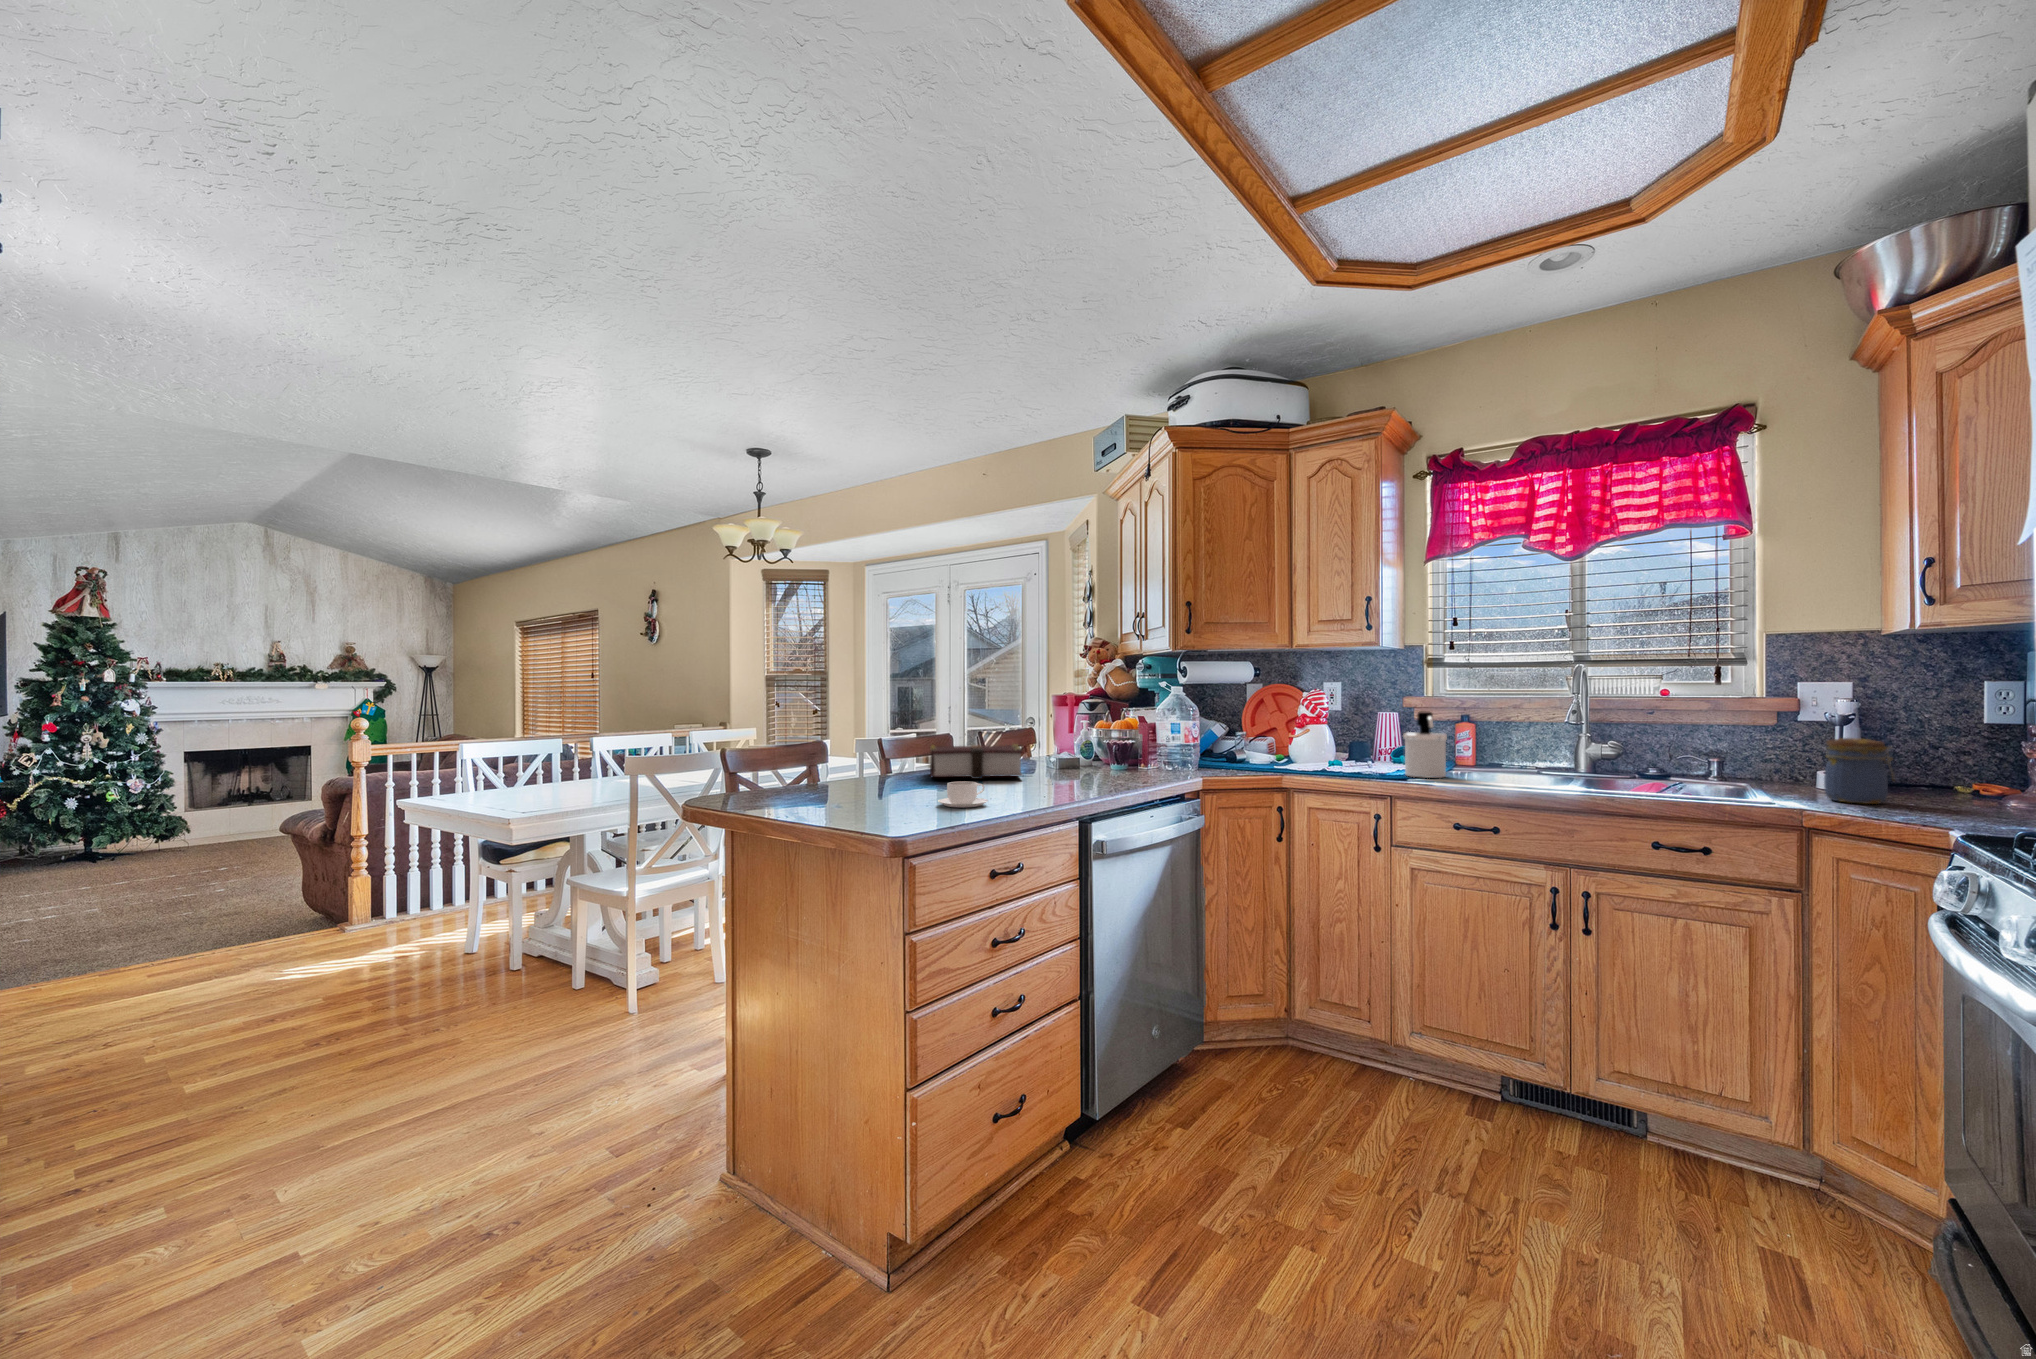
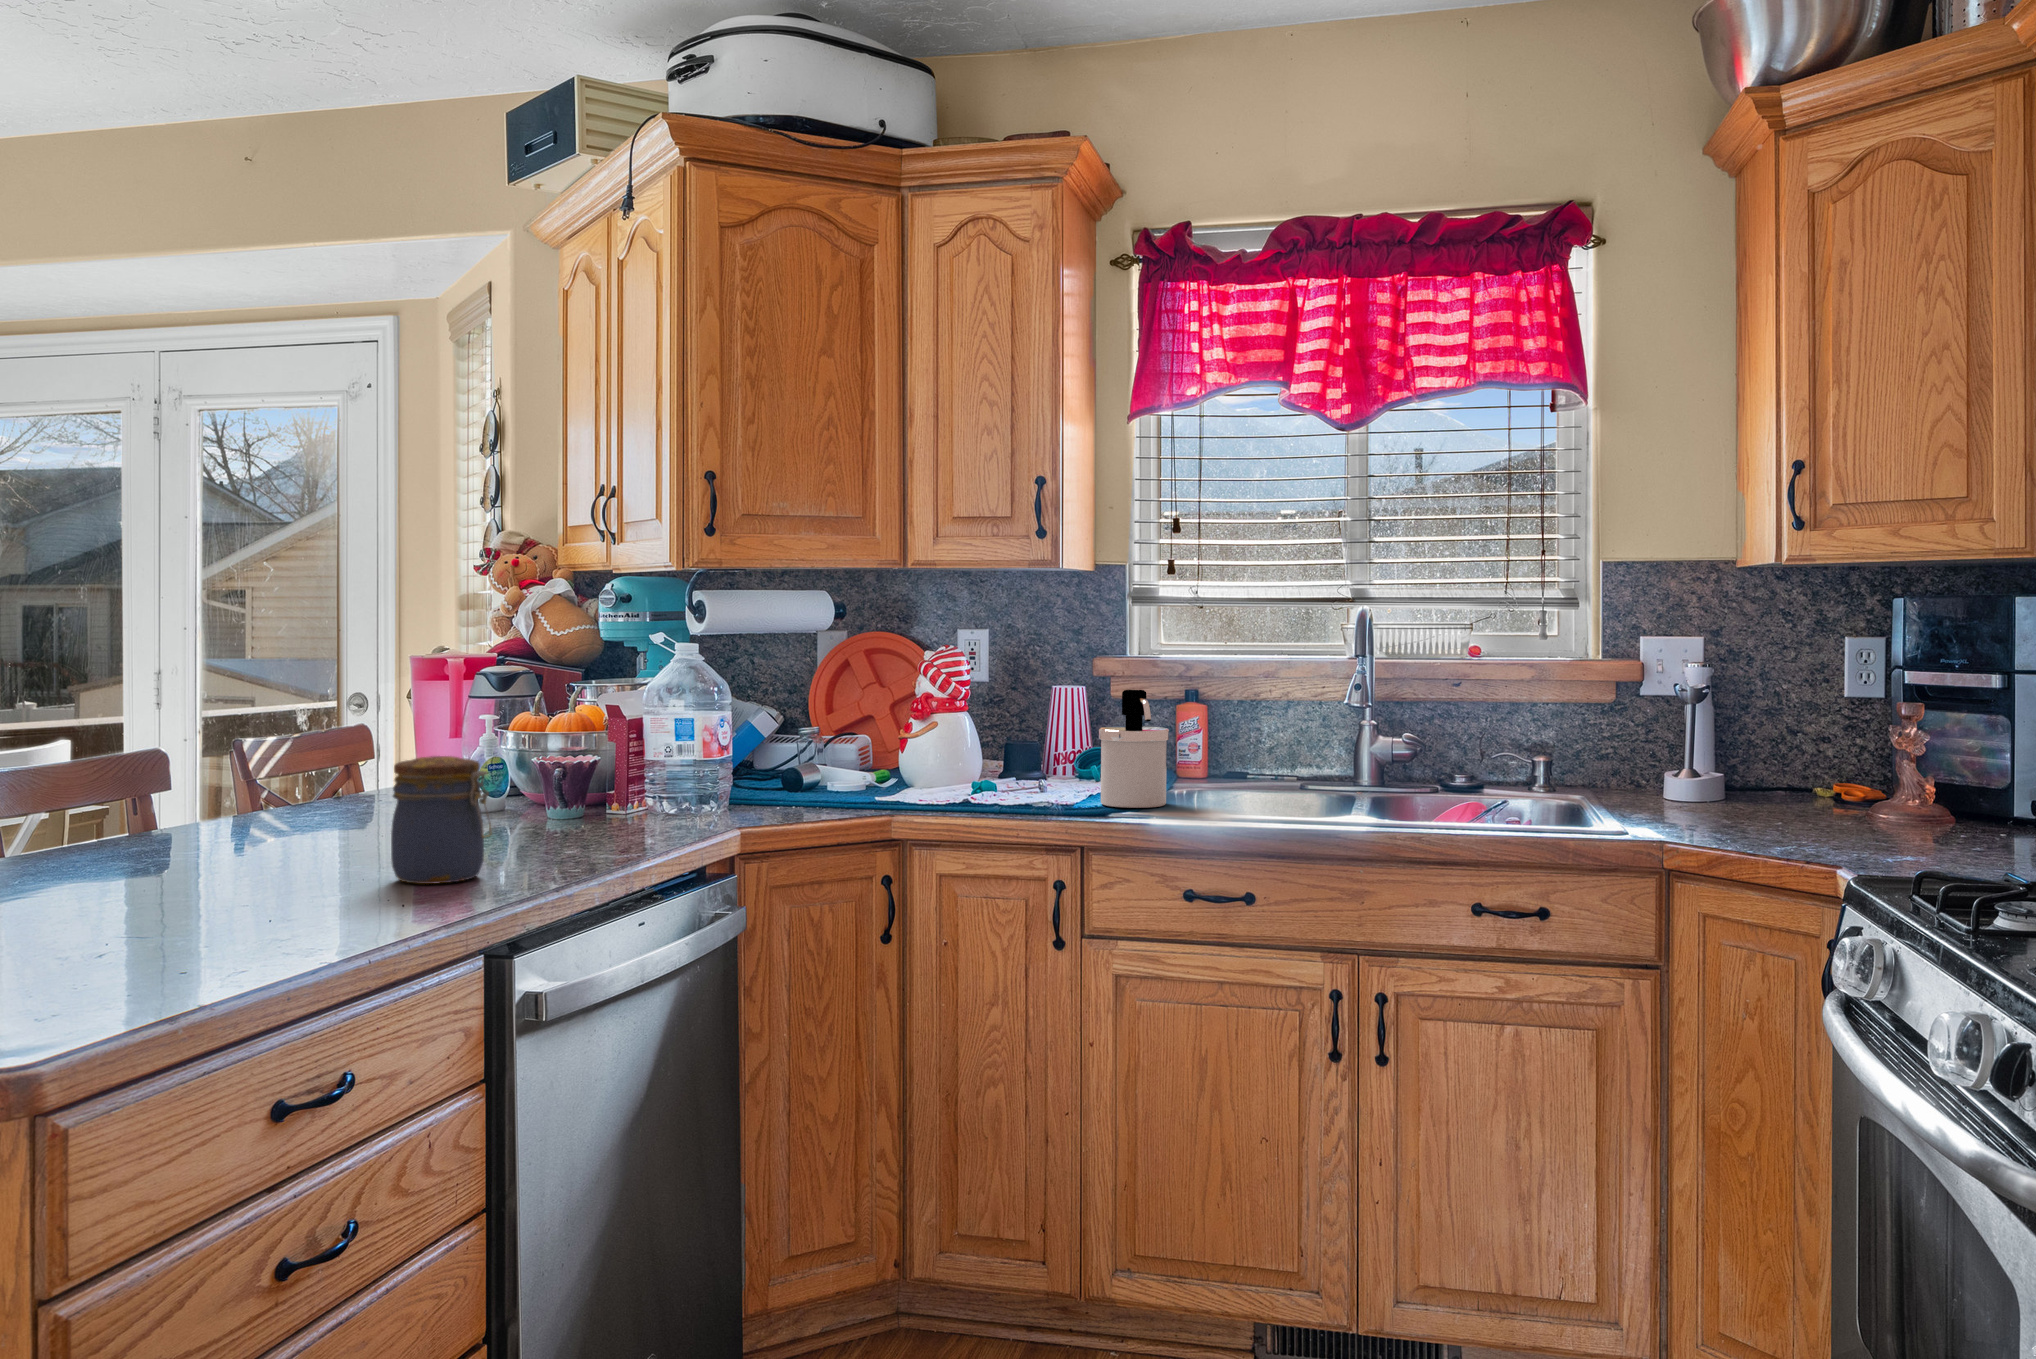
jar: present [1824,738,1894,804] -> present [391,756,491,884]
book: present [930,744,1023,779] -> none [118,777,357,866]
coffee cup: present [938,781,988,807] -> none [139,883,273,949]

